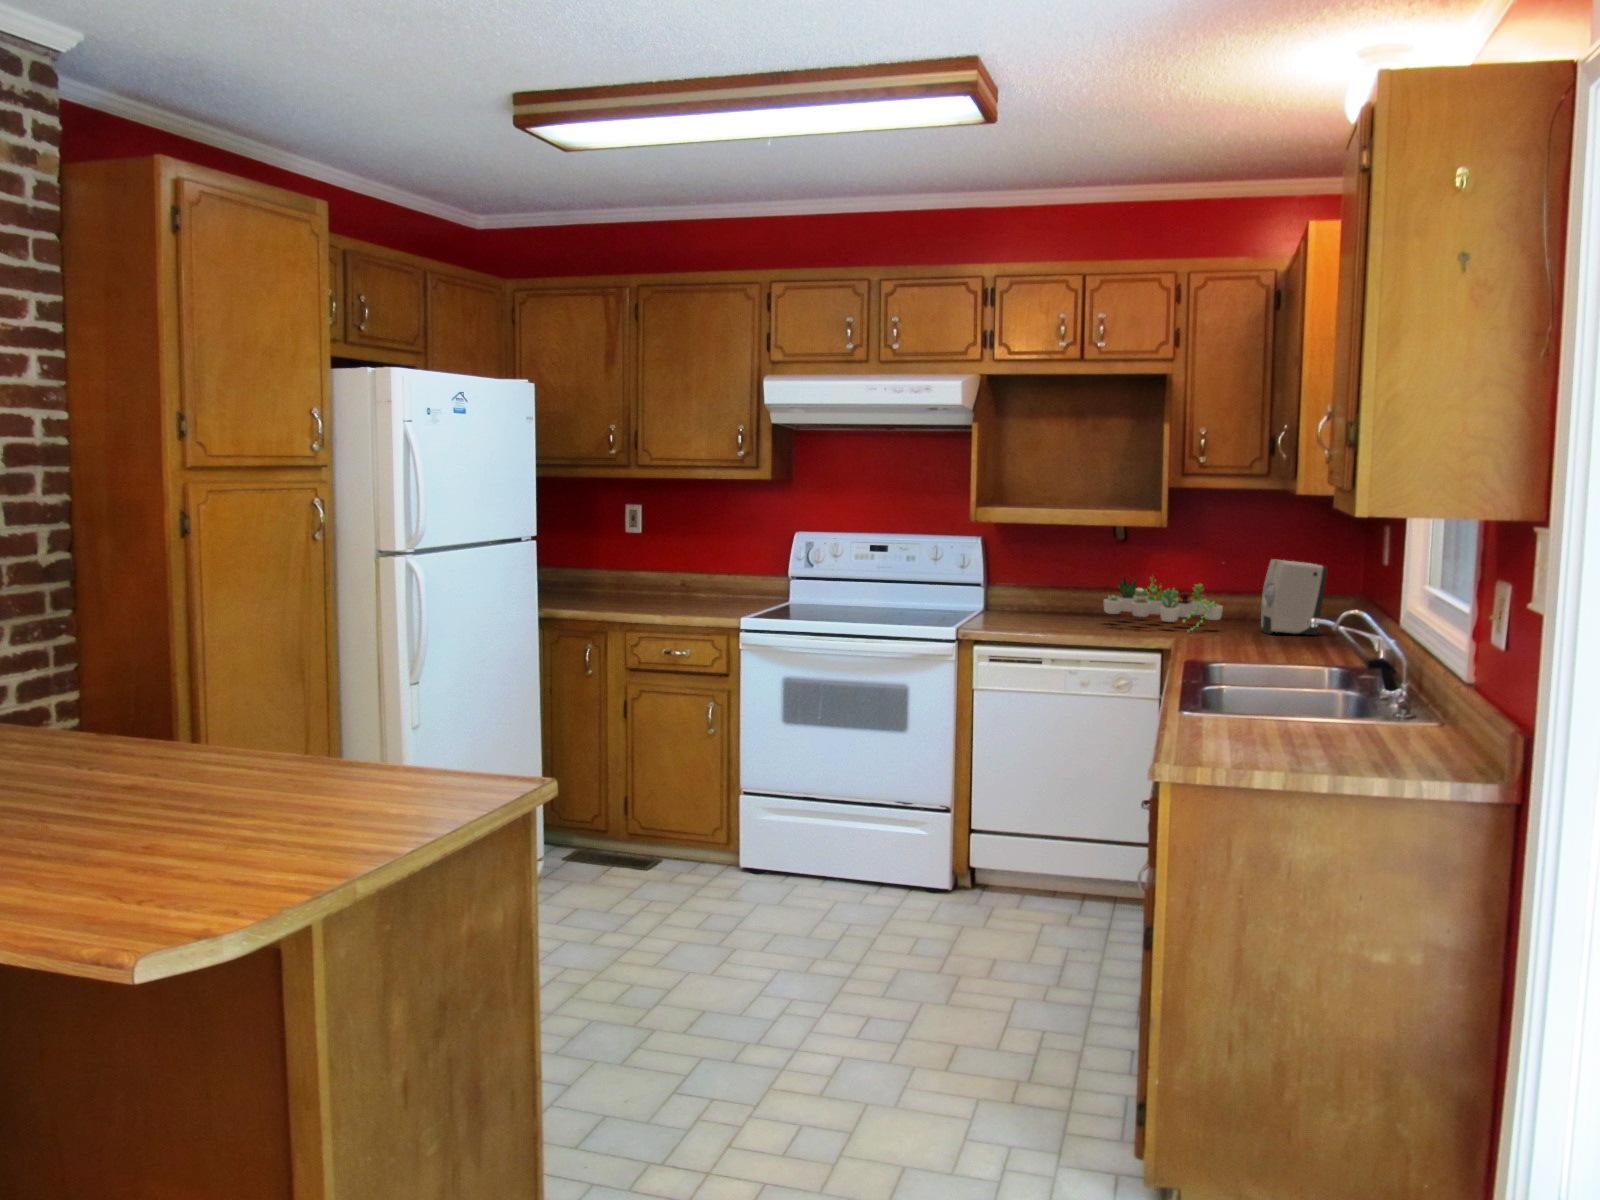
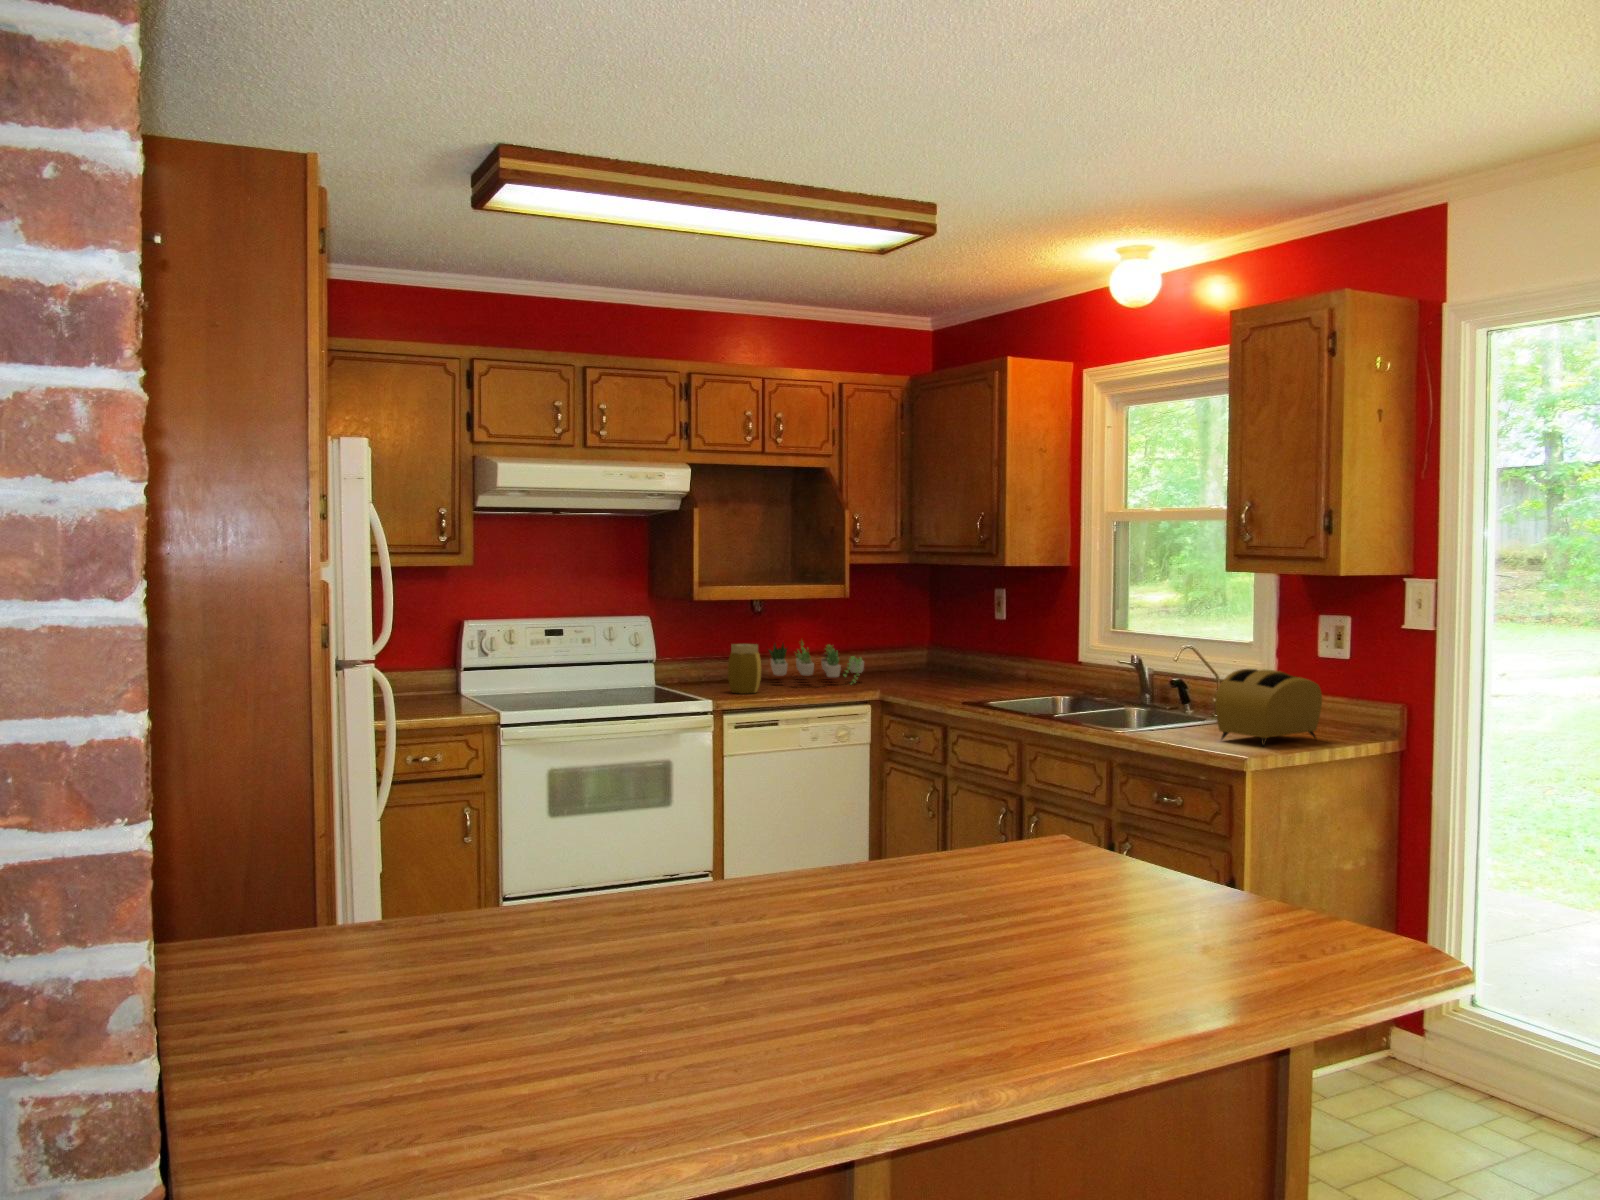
soap dispenser: present [1261,559,1327,635] -> none [881,620,928,680]
jar: none [1017,573,1055,628] -> present [728,644,761,694]
toaster: none [1250,643,1399,751] -> present [1215,669,1322,746]

